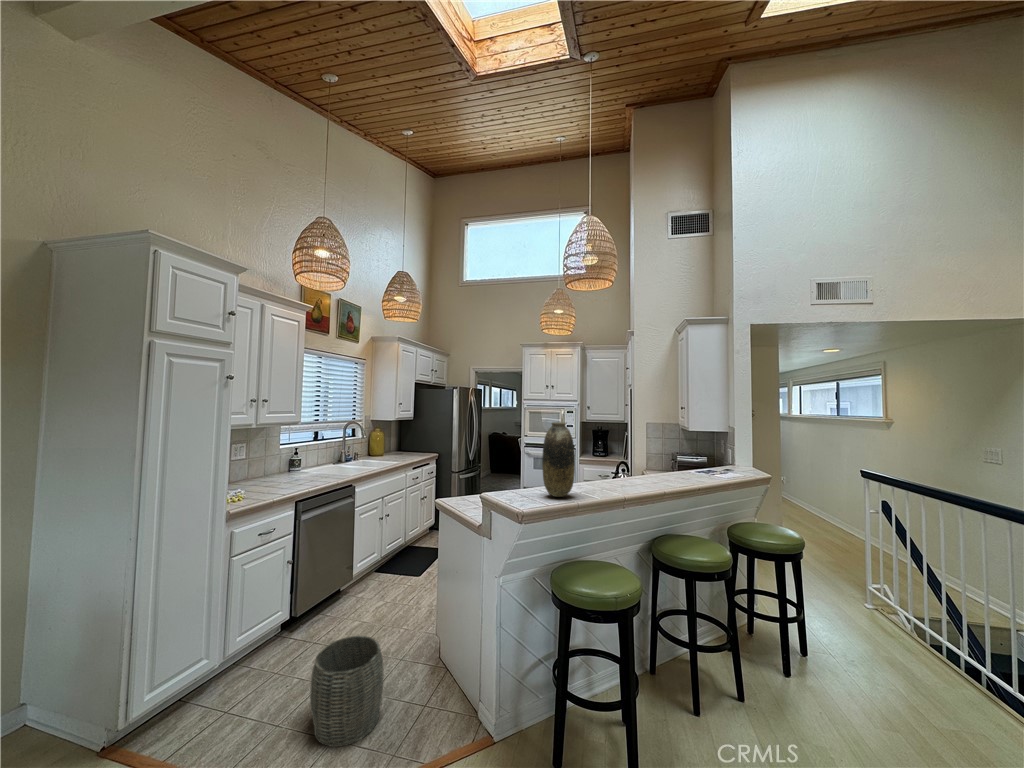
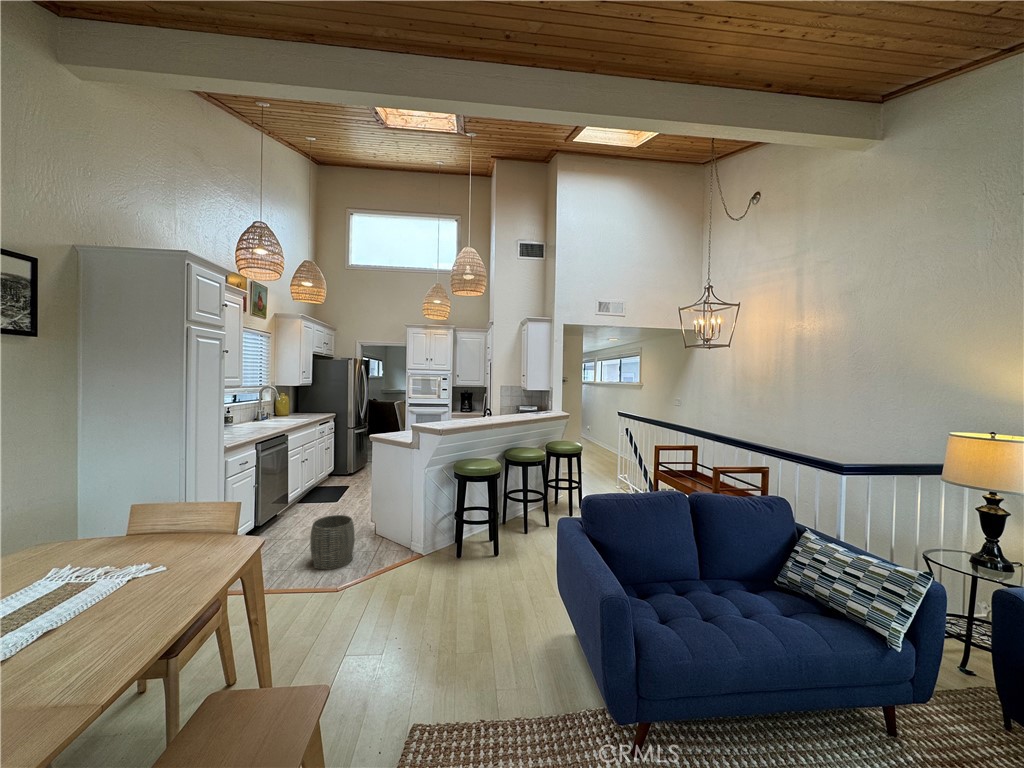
vase: present [542,422,575,497] -> none [450,383,467,424]

